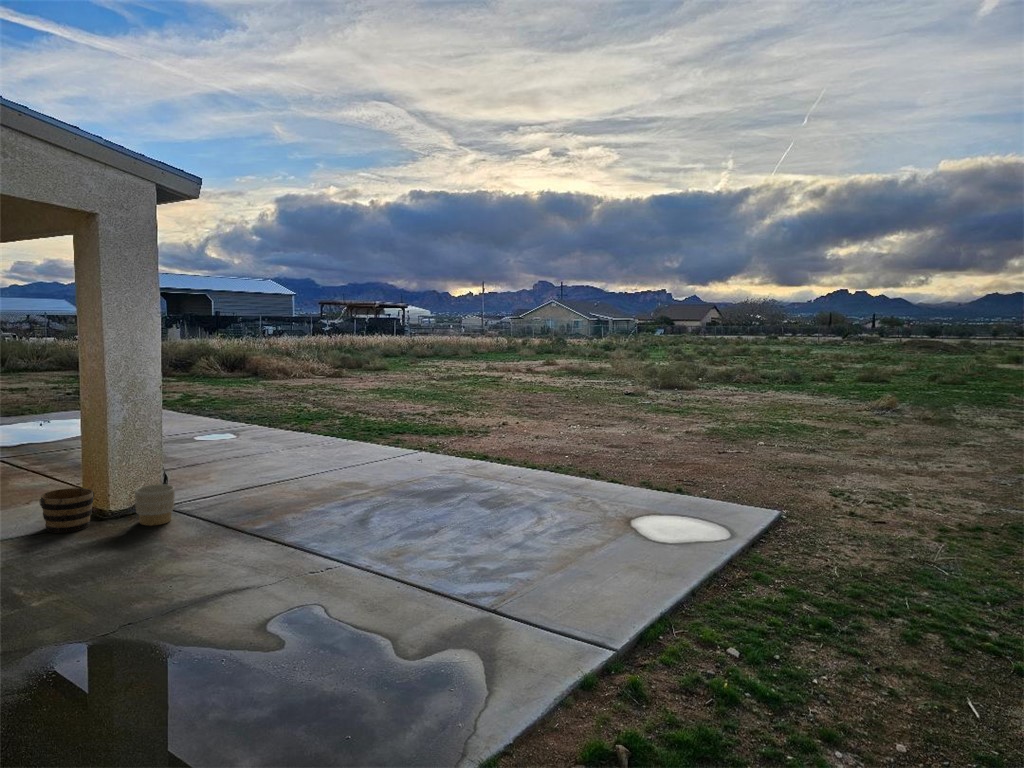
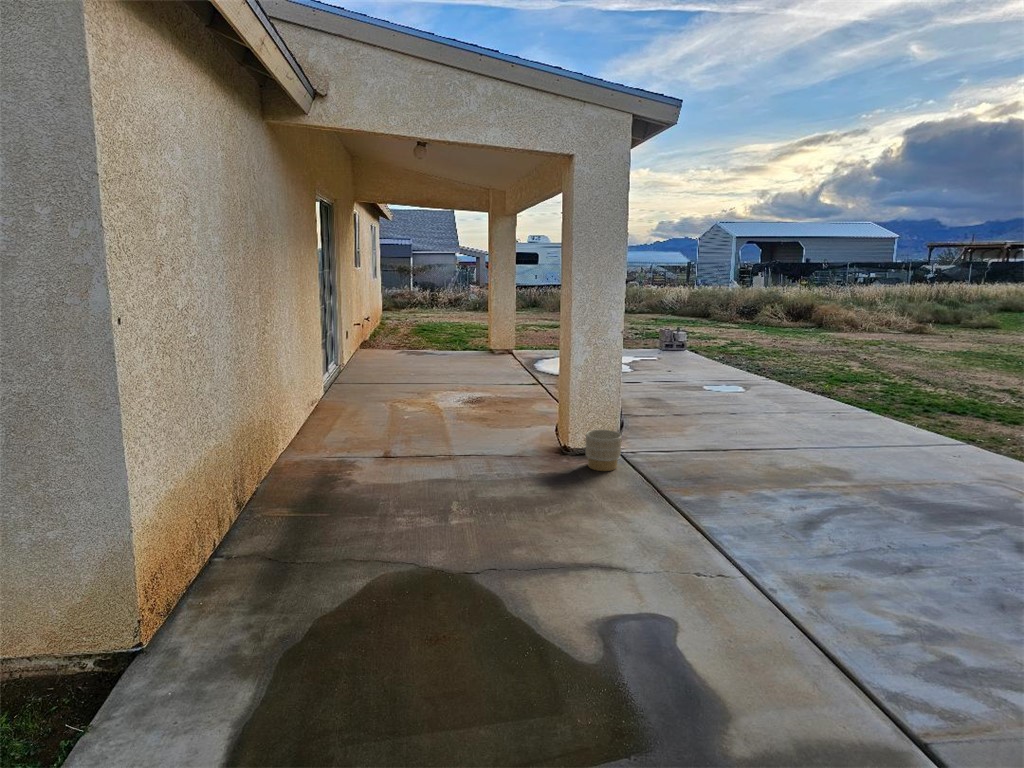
bucket: present [39,488,94,533] -> none [514,420,557,461]

